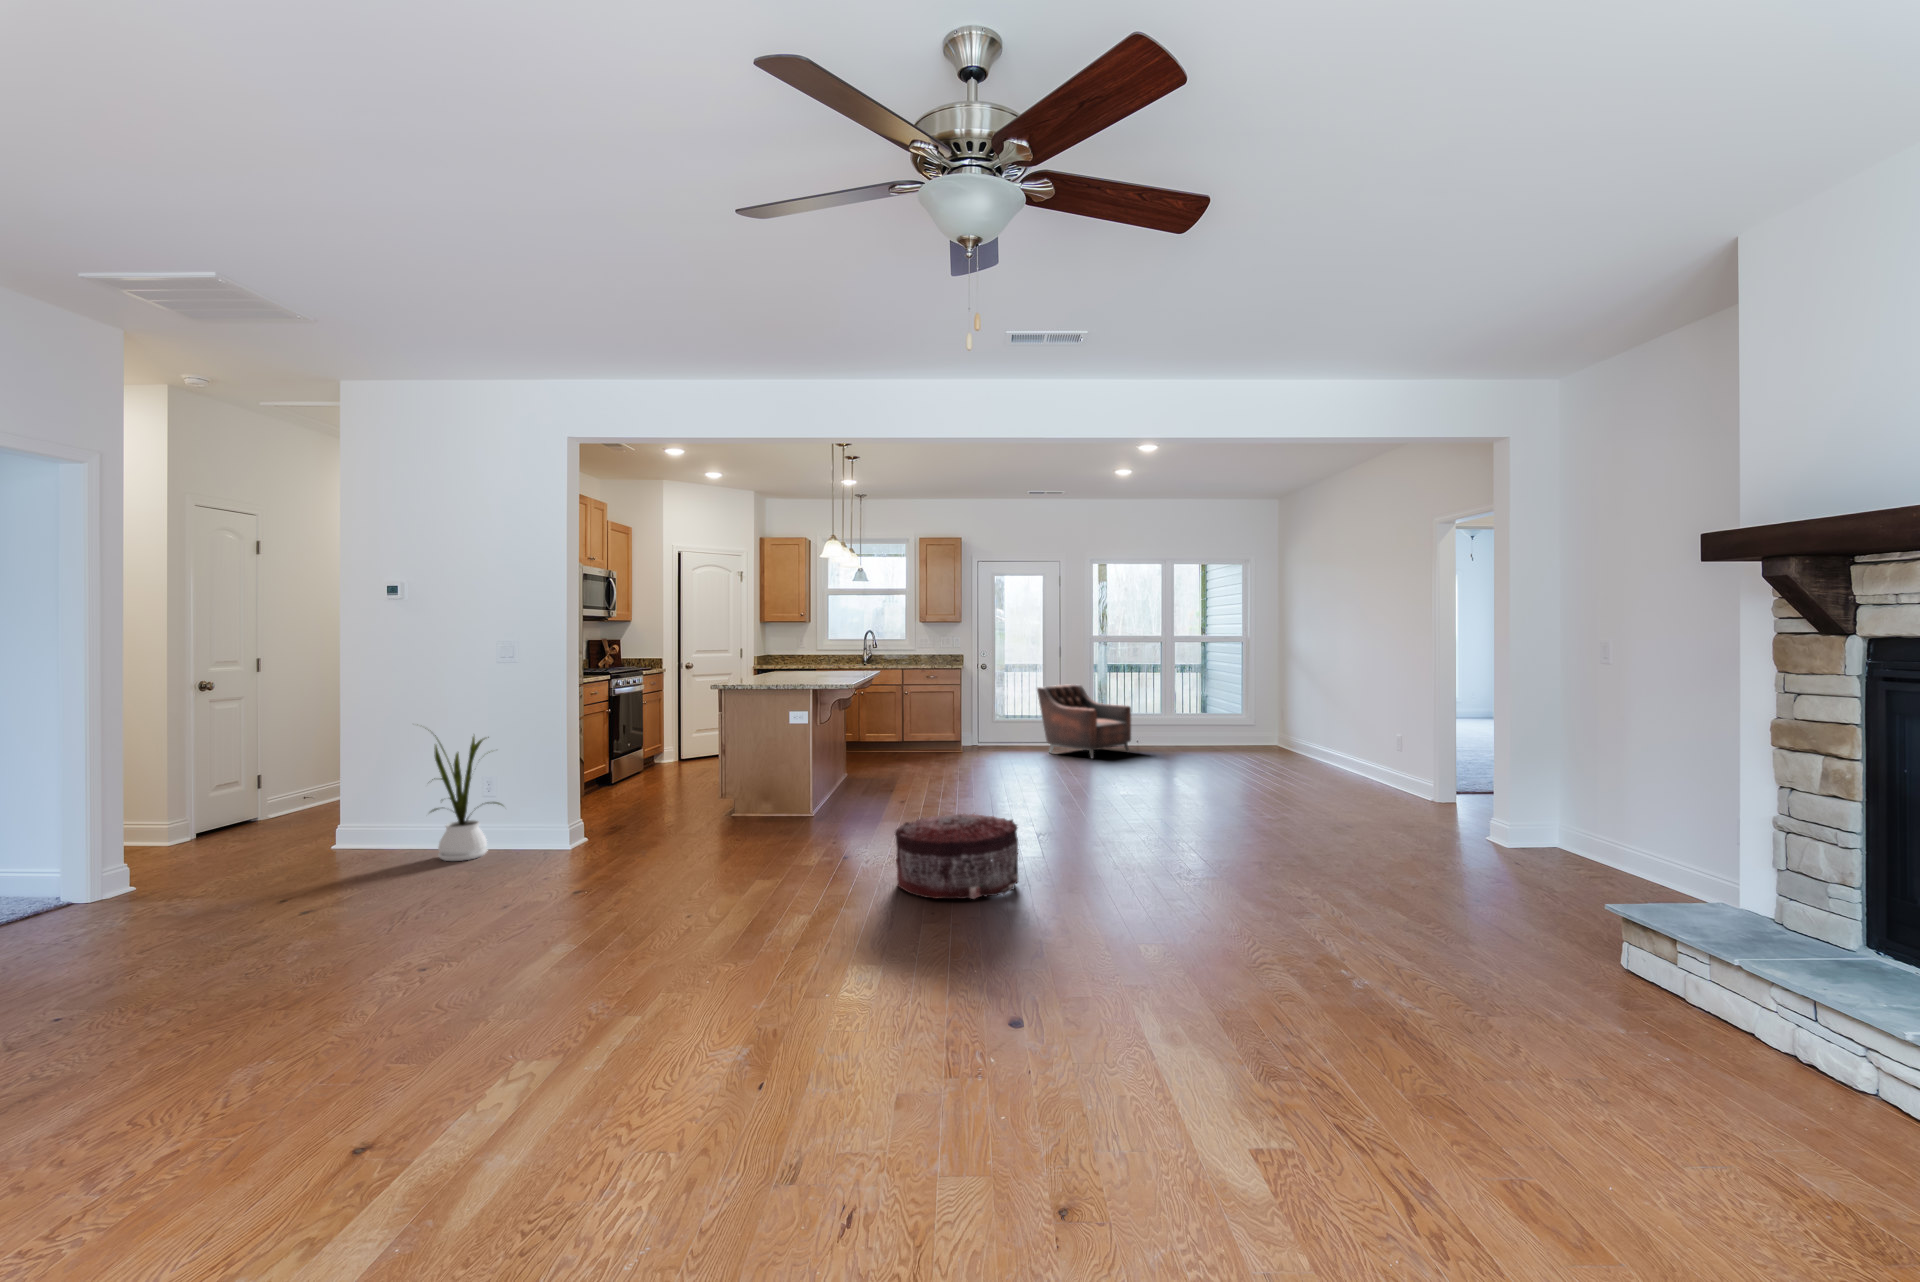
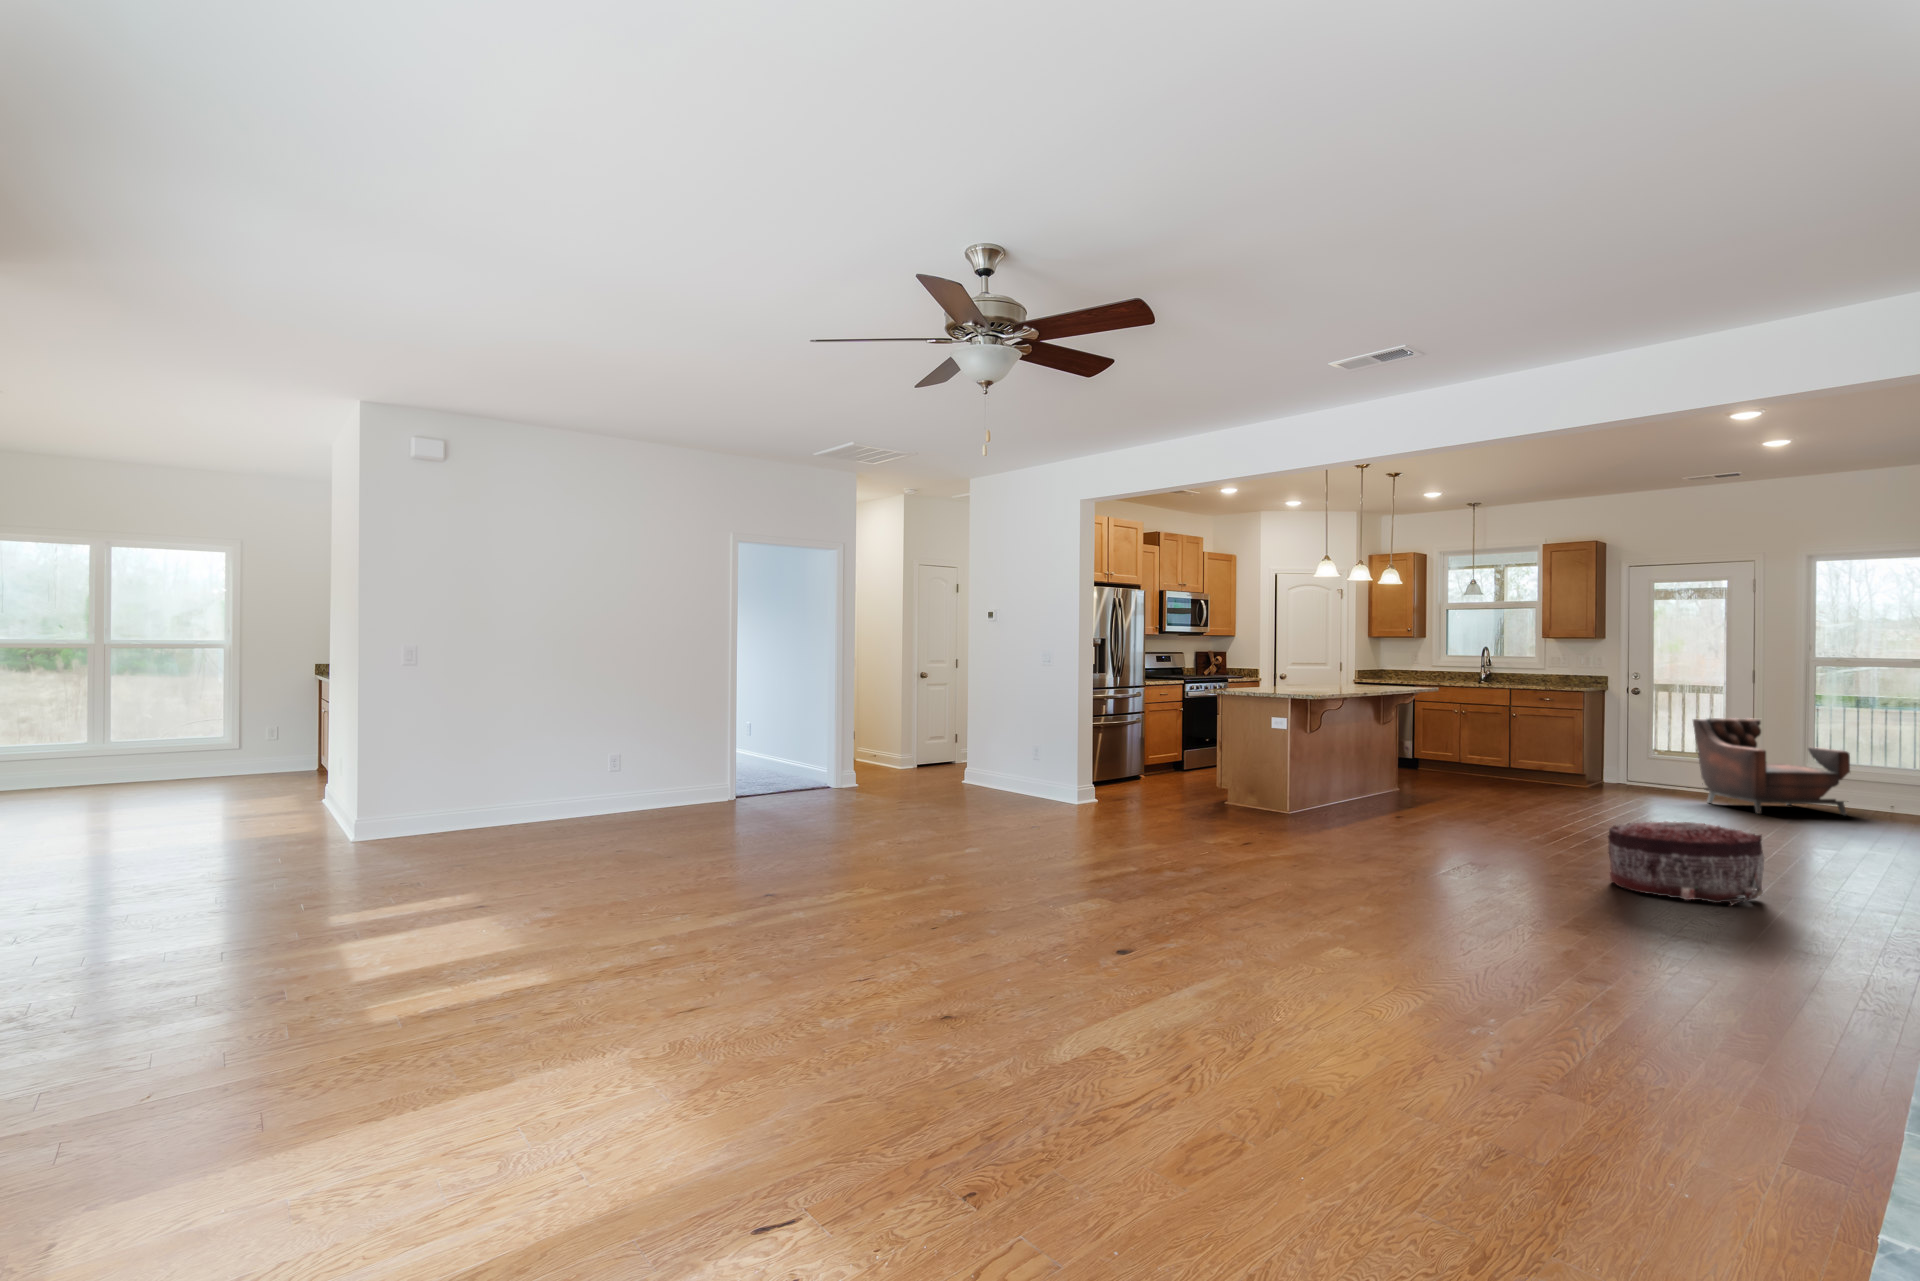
house plant: present [431,735,502,861] -> none [993,701,1042,796]
pouf: present [895,813,1019,899] -> present [1608,821,1764,905]

